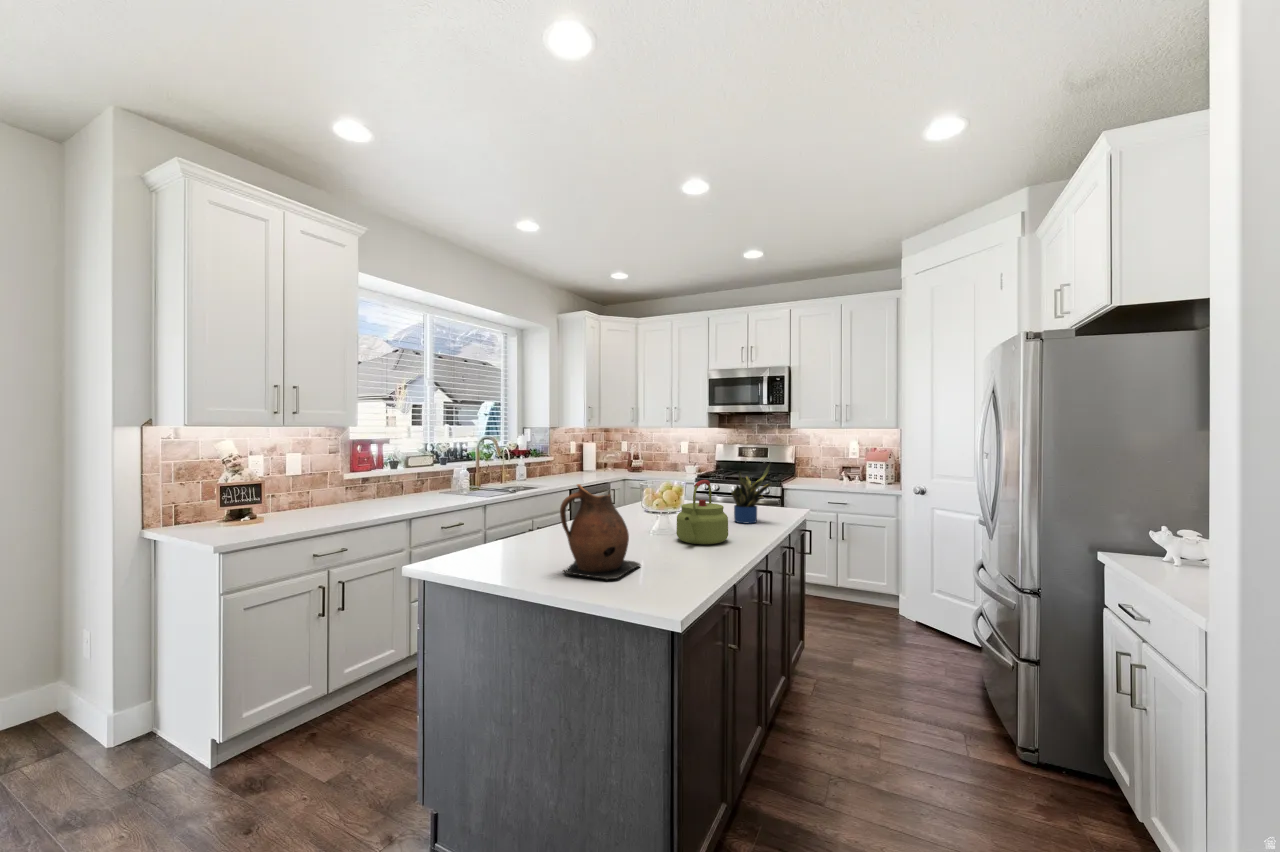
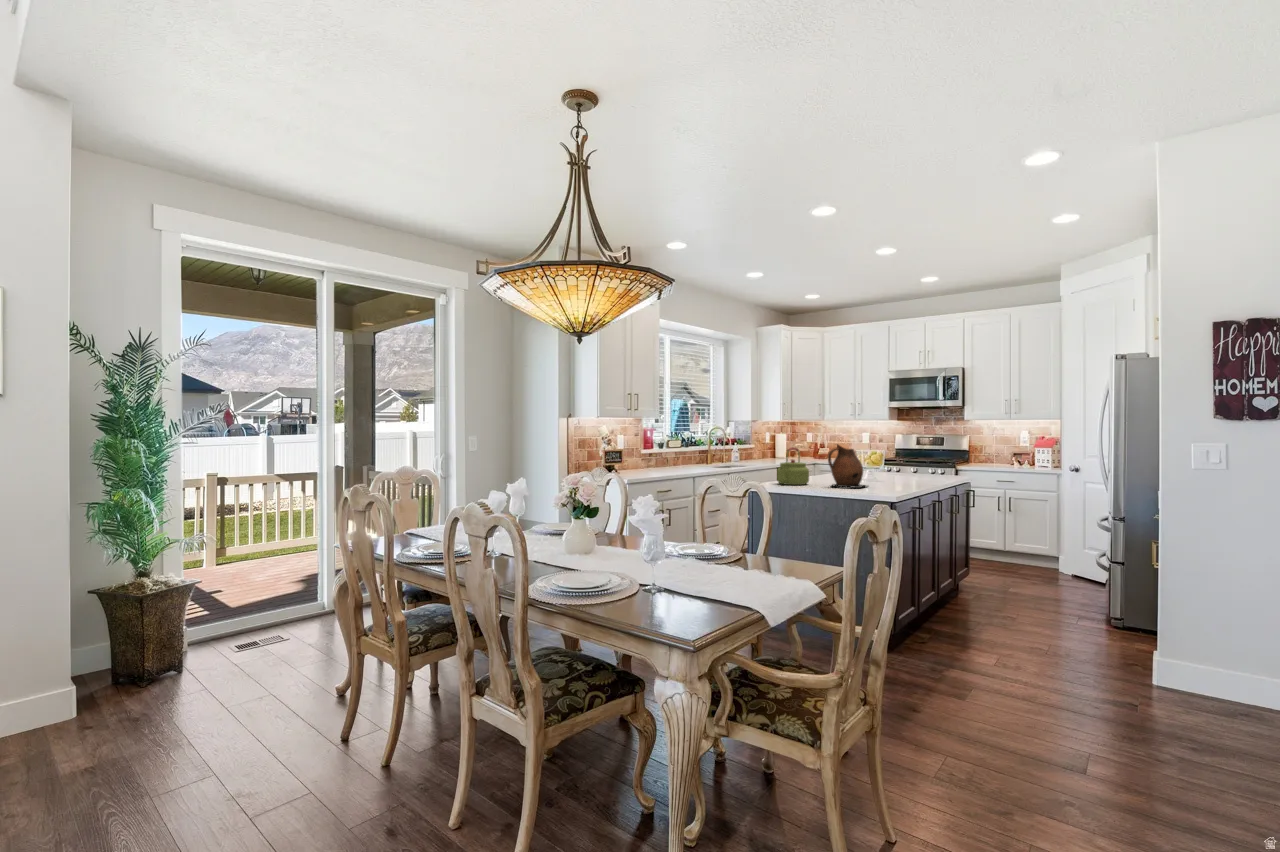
potted plant: present [732,465,770,523] -> none [915,439,943,478]
kettle: present [676,480,728,544] -> present [777,447,809,485]

